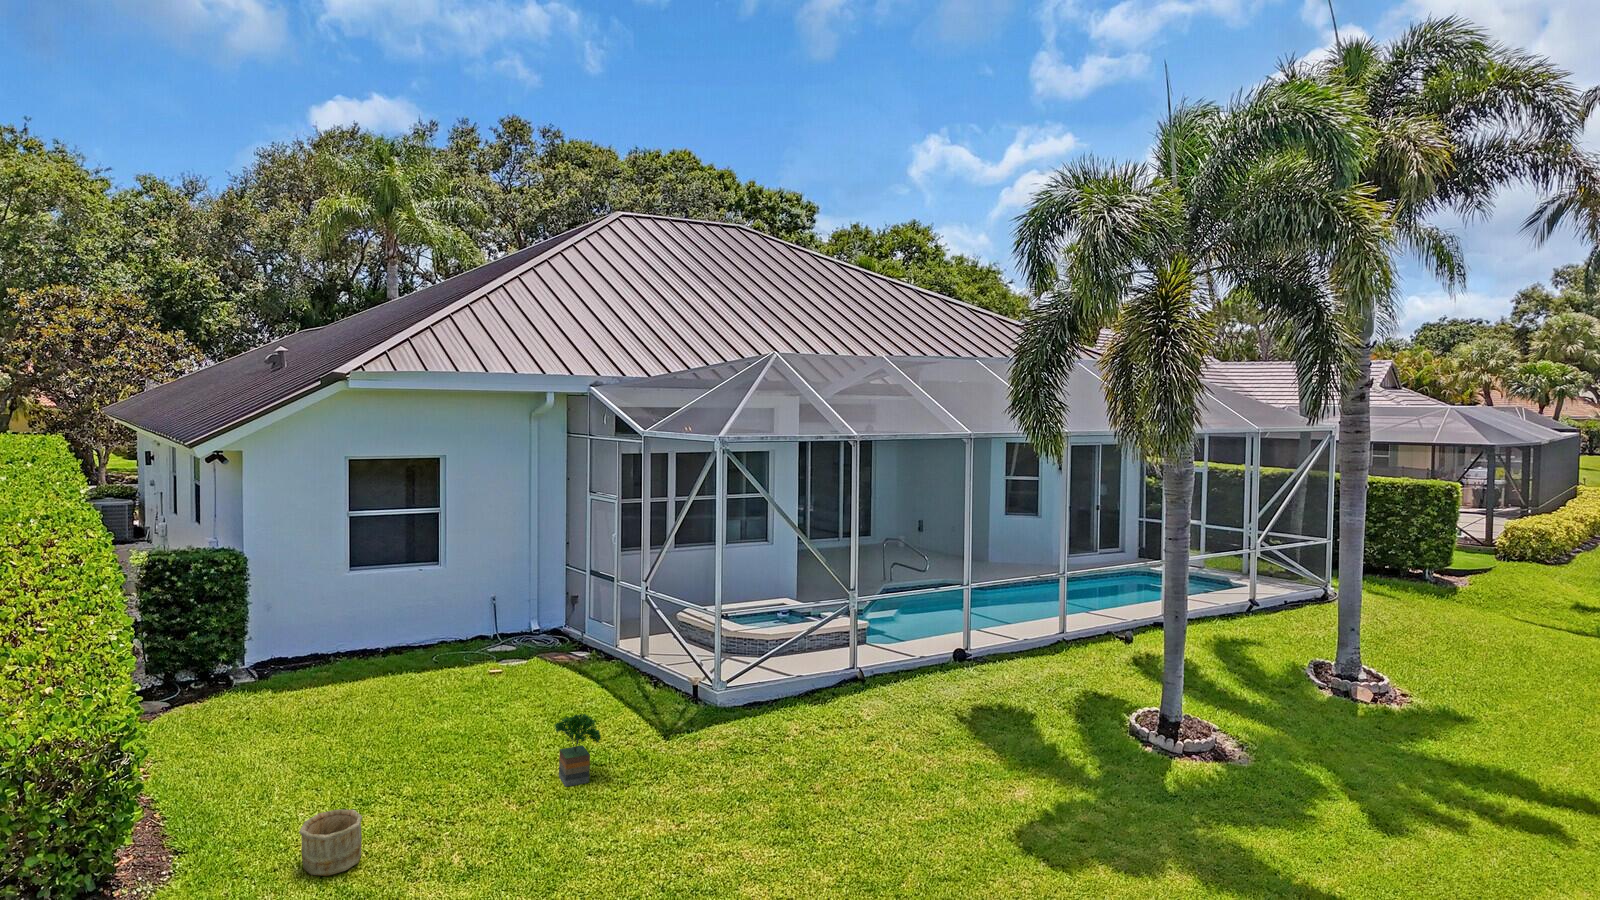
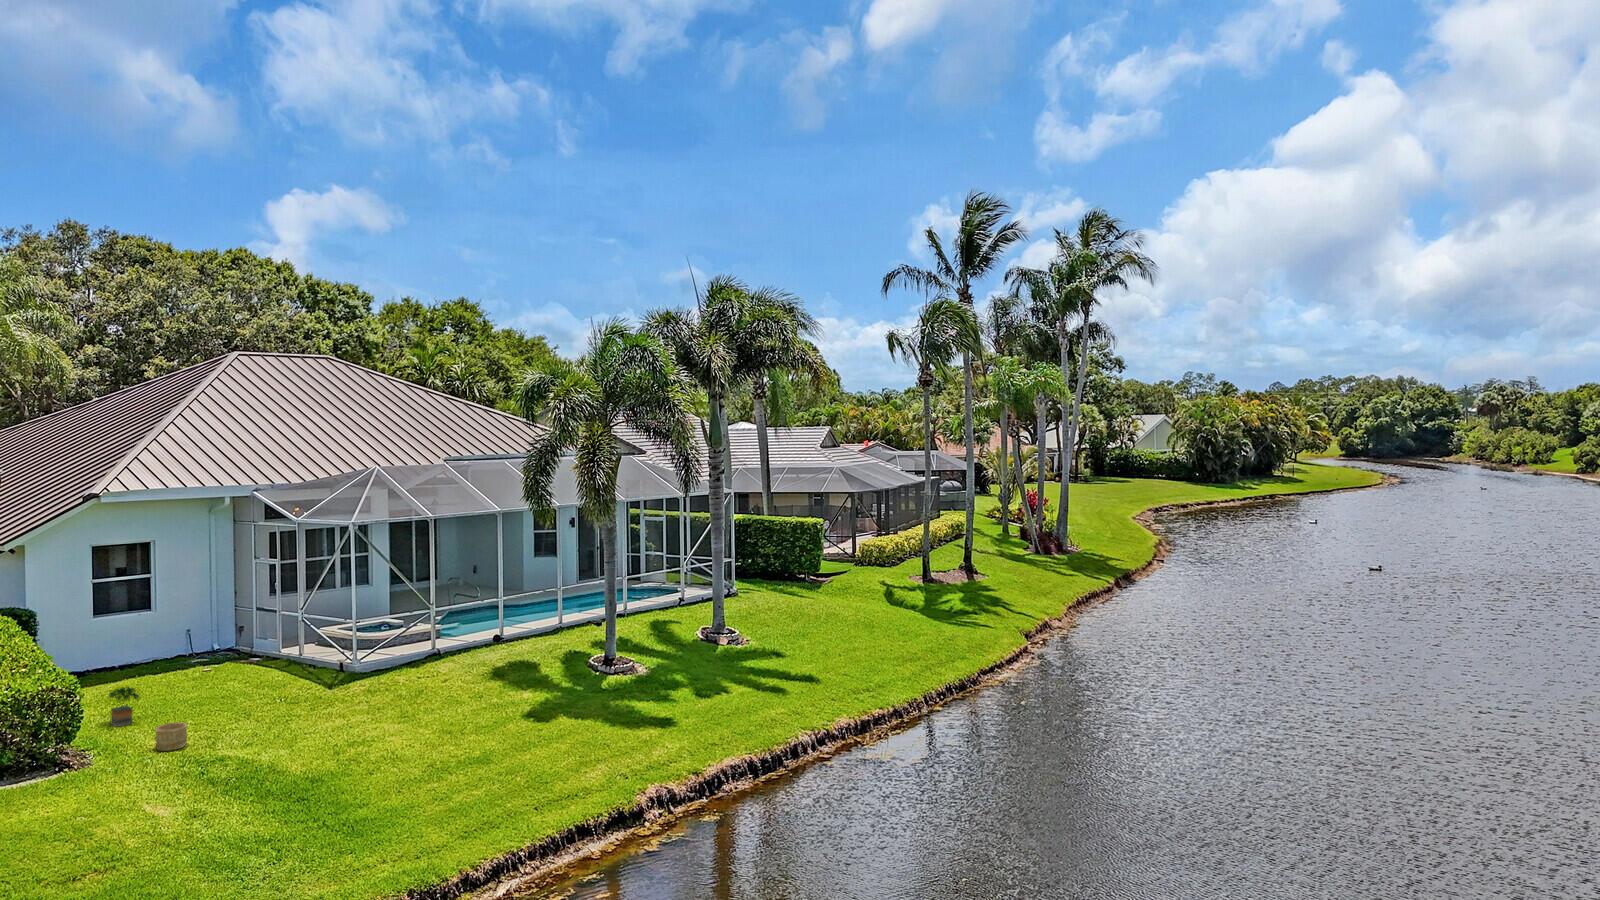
potted tree: present [554,713,601,787] -> present [108,687,140,727]

